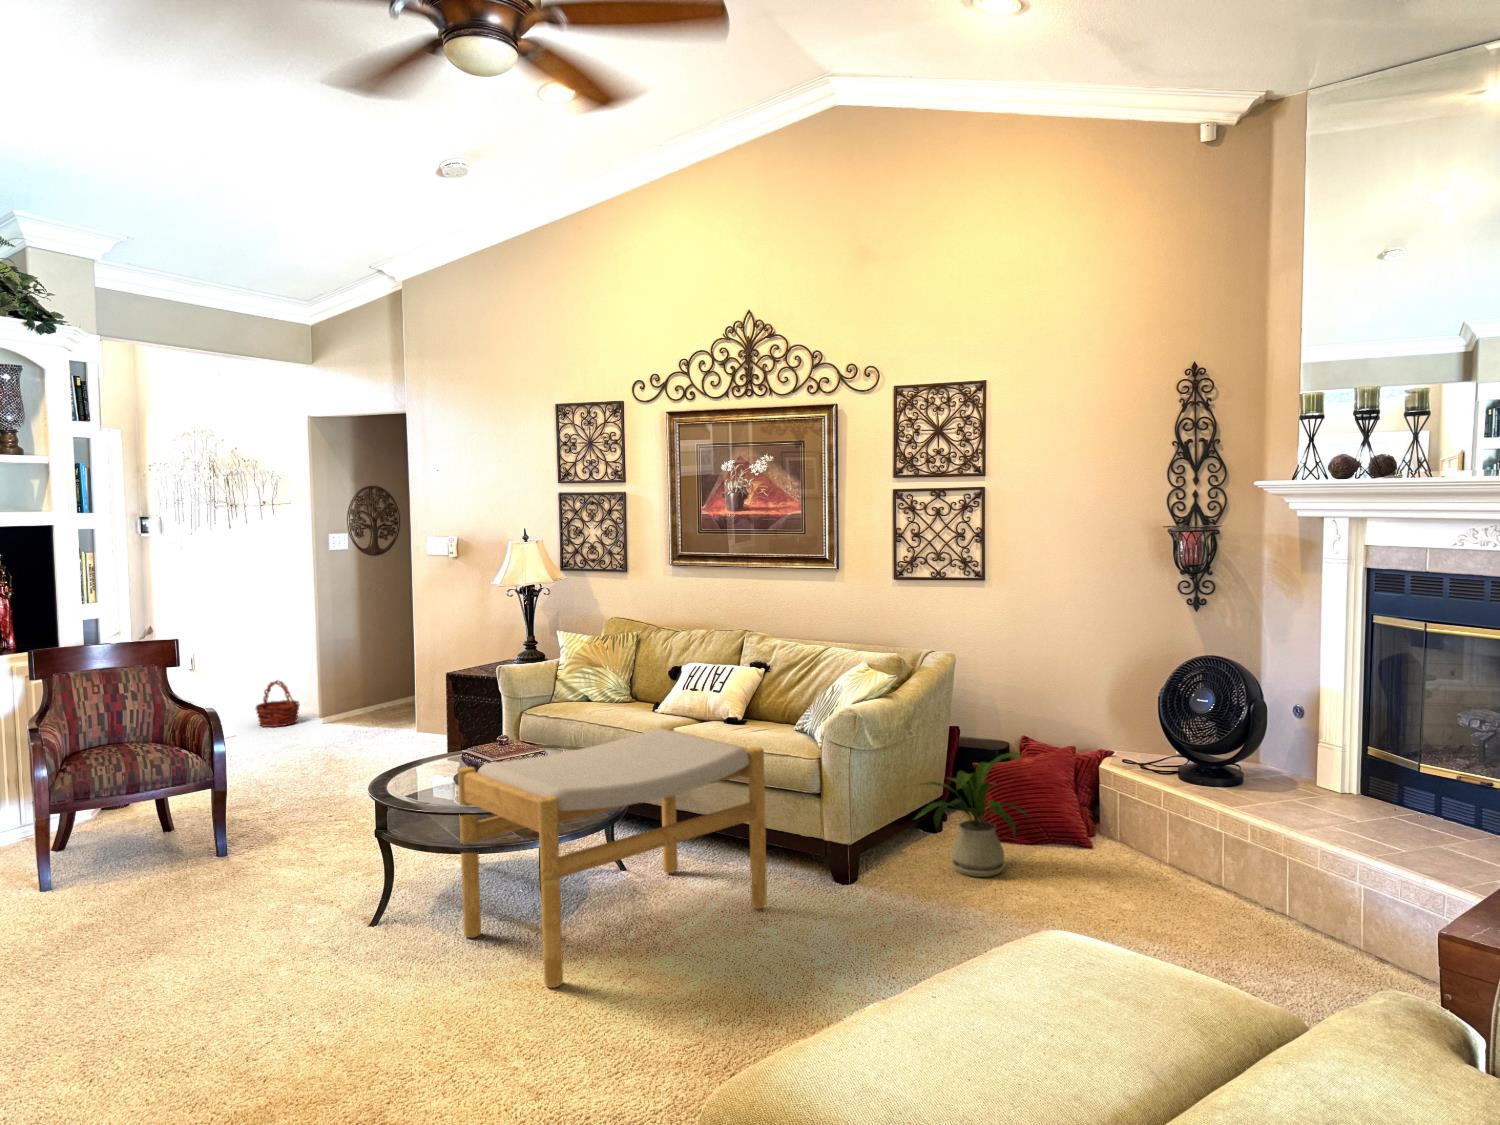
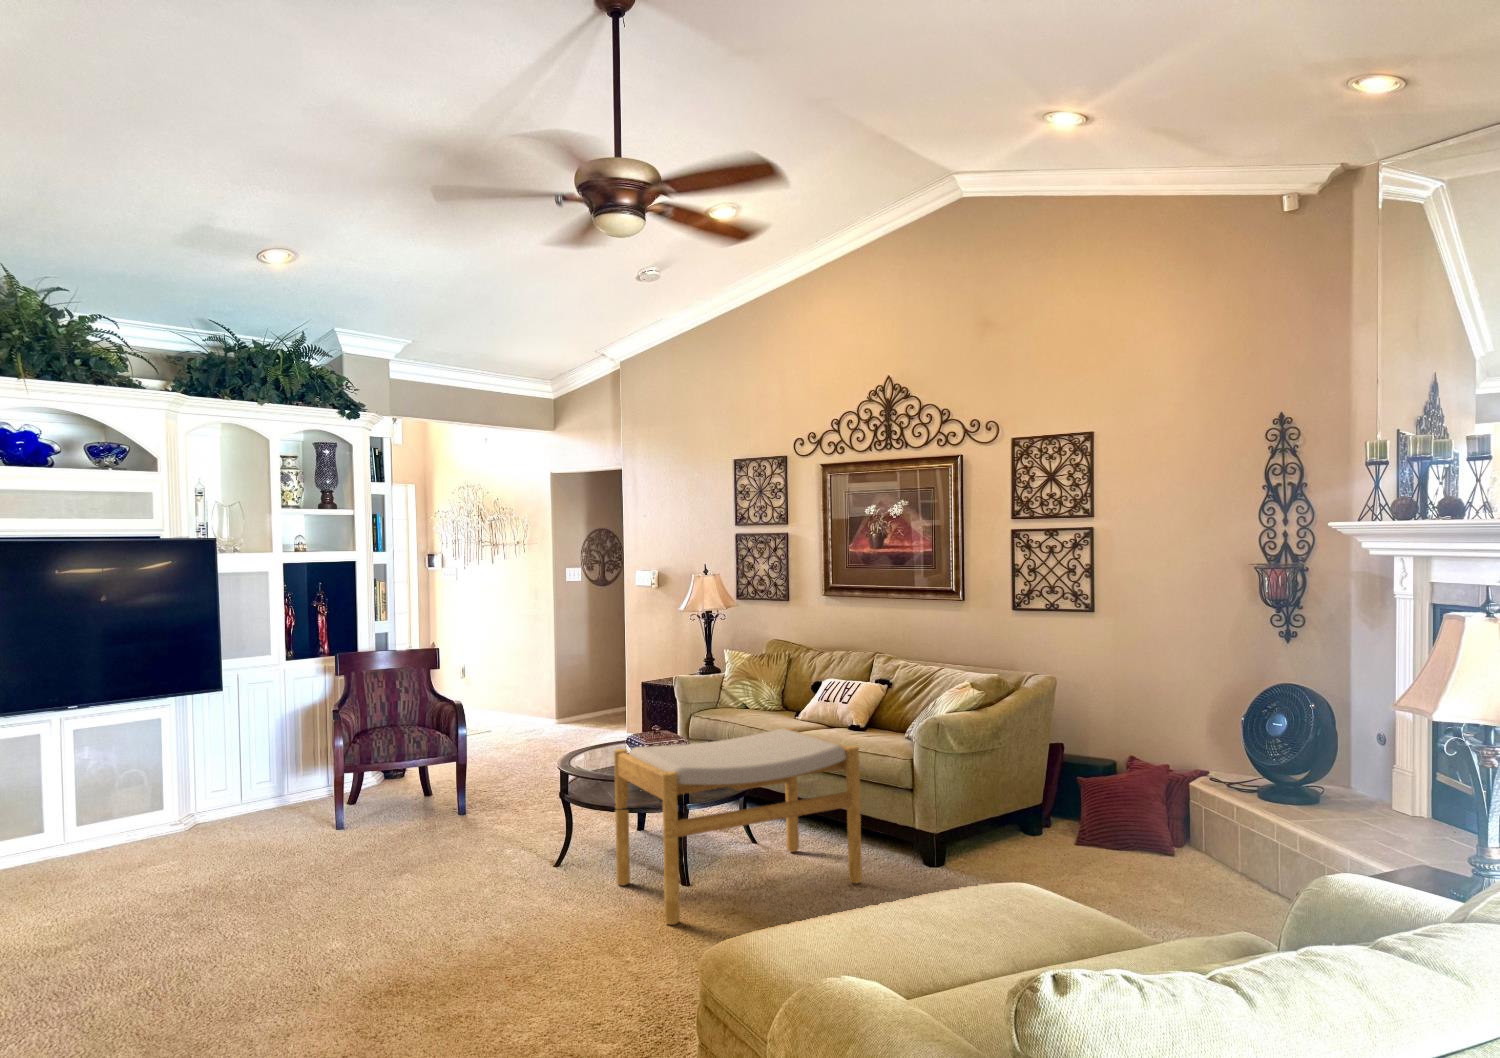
basket: present [256,680,300,727] -> none [505,686,540,724]
house plant: present [914,753,1030,877] -> none [996,764,1117,875]

